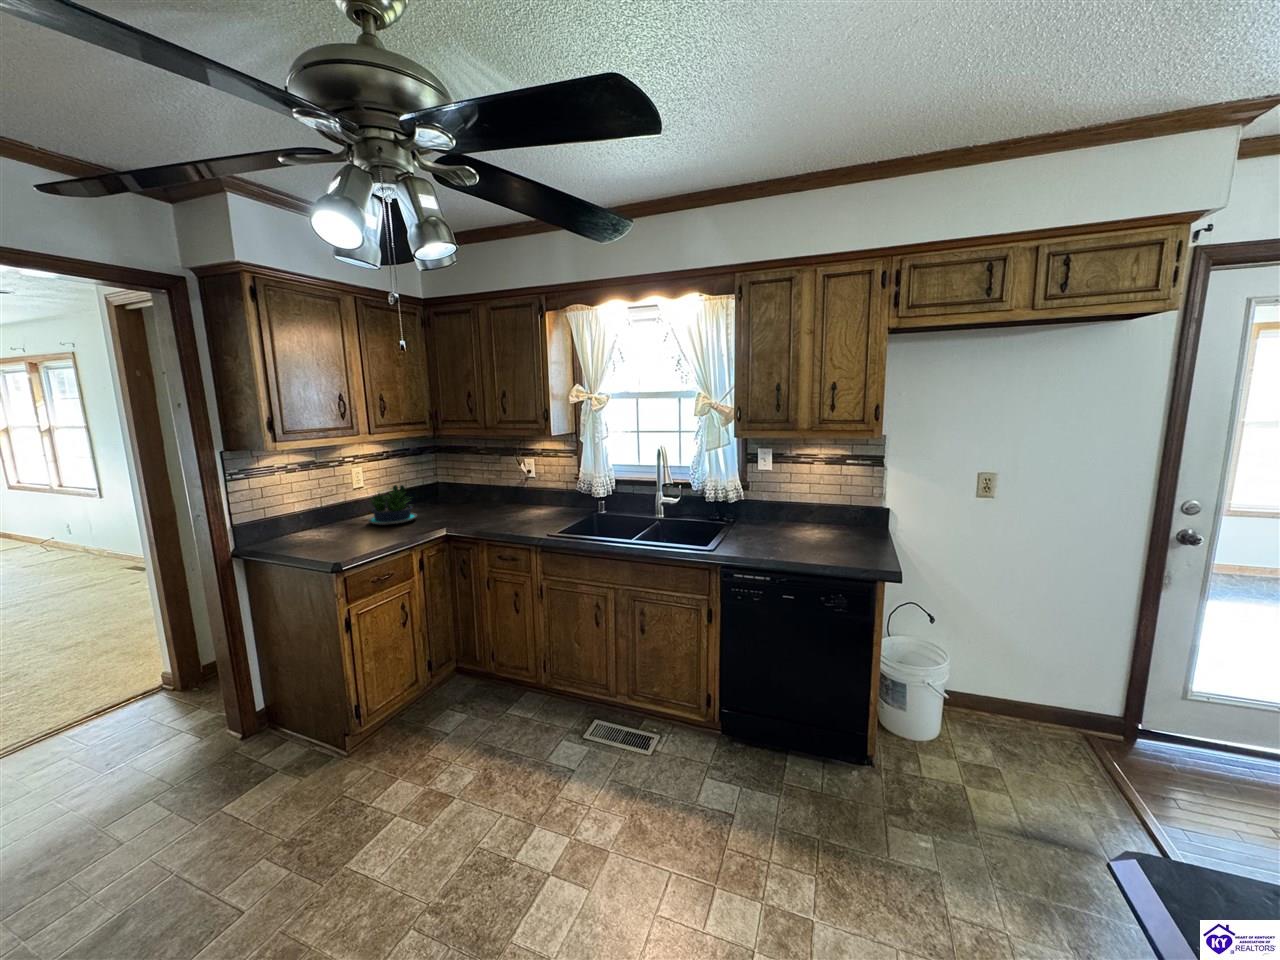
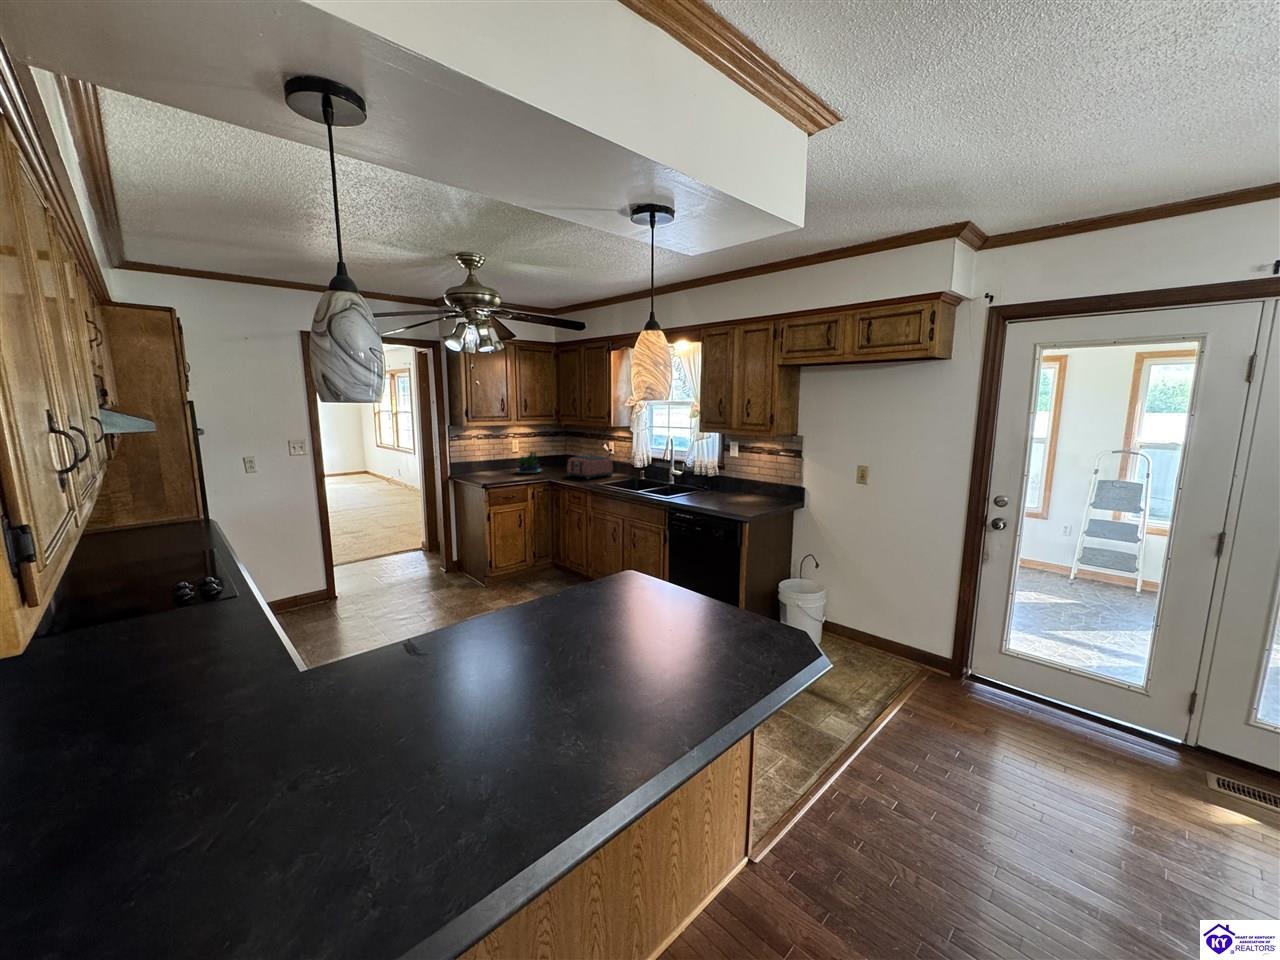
toaster: none [471,483,545,524] -> present [567,455,613,479]

